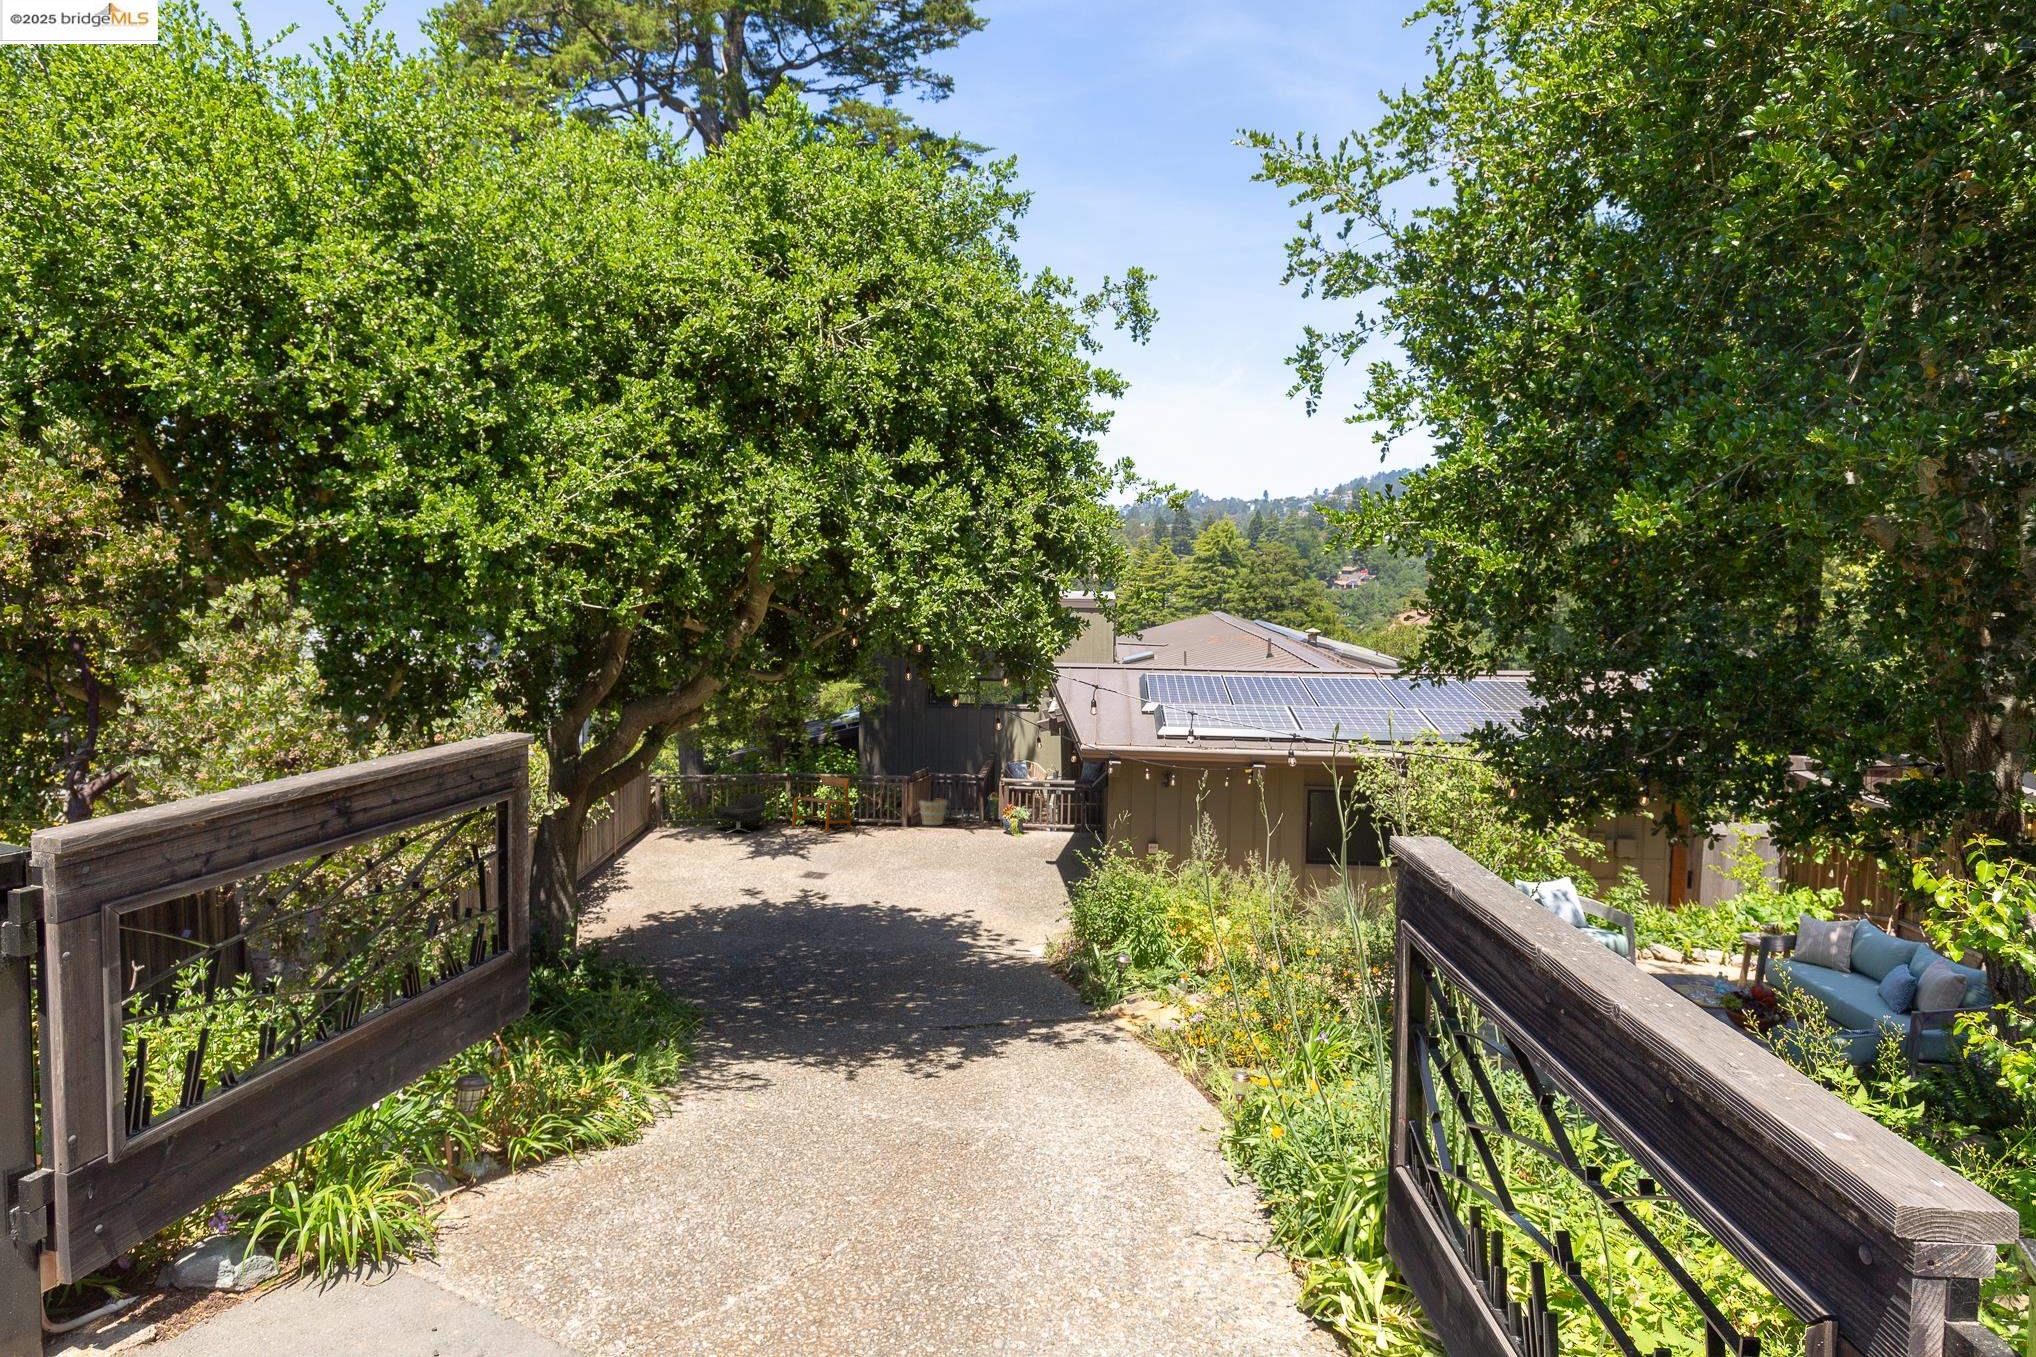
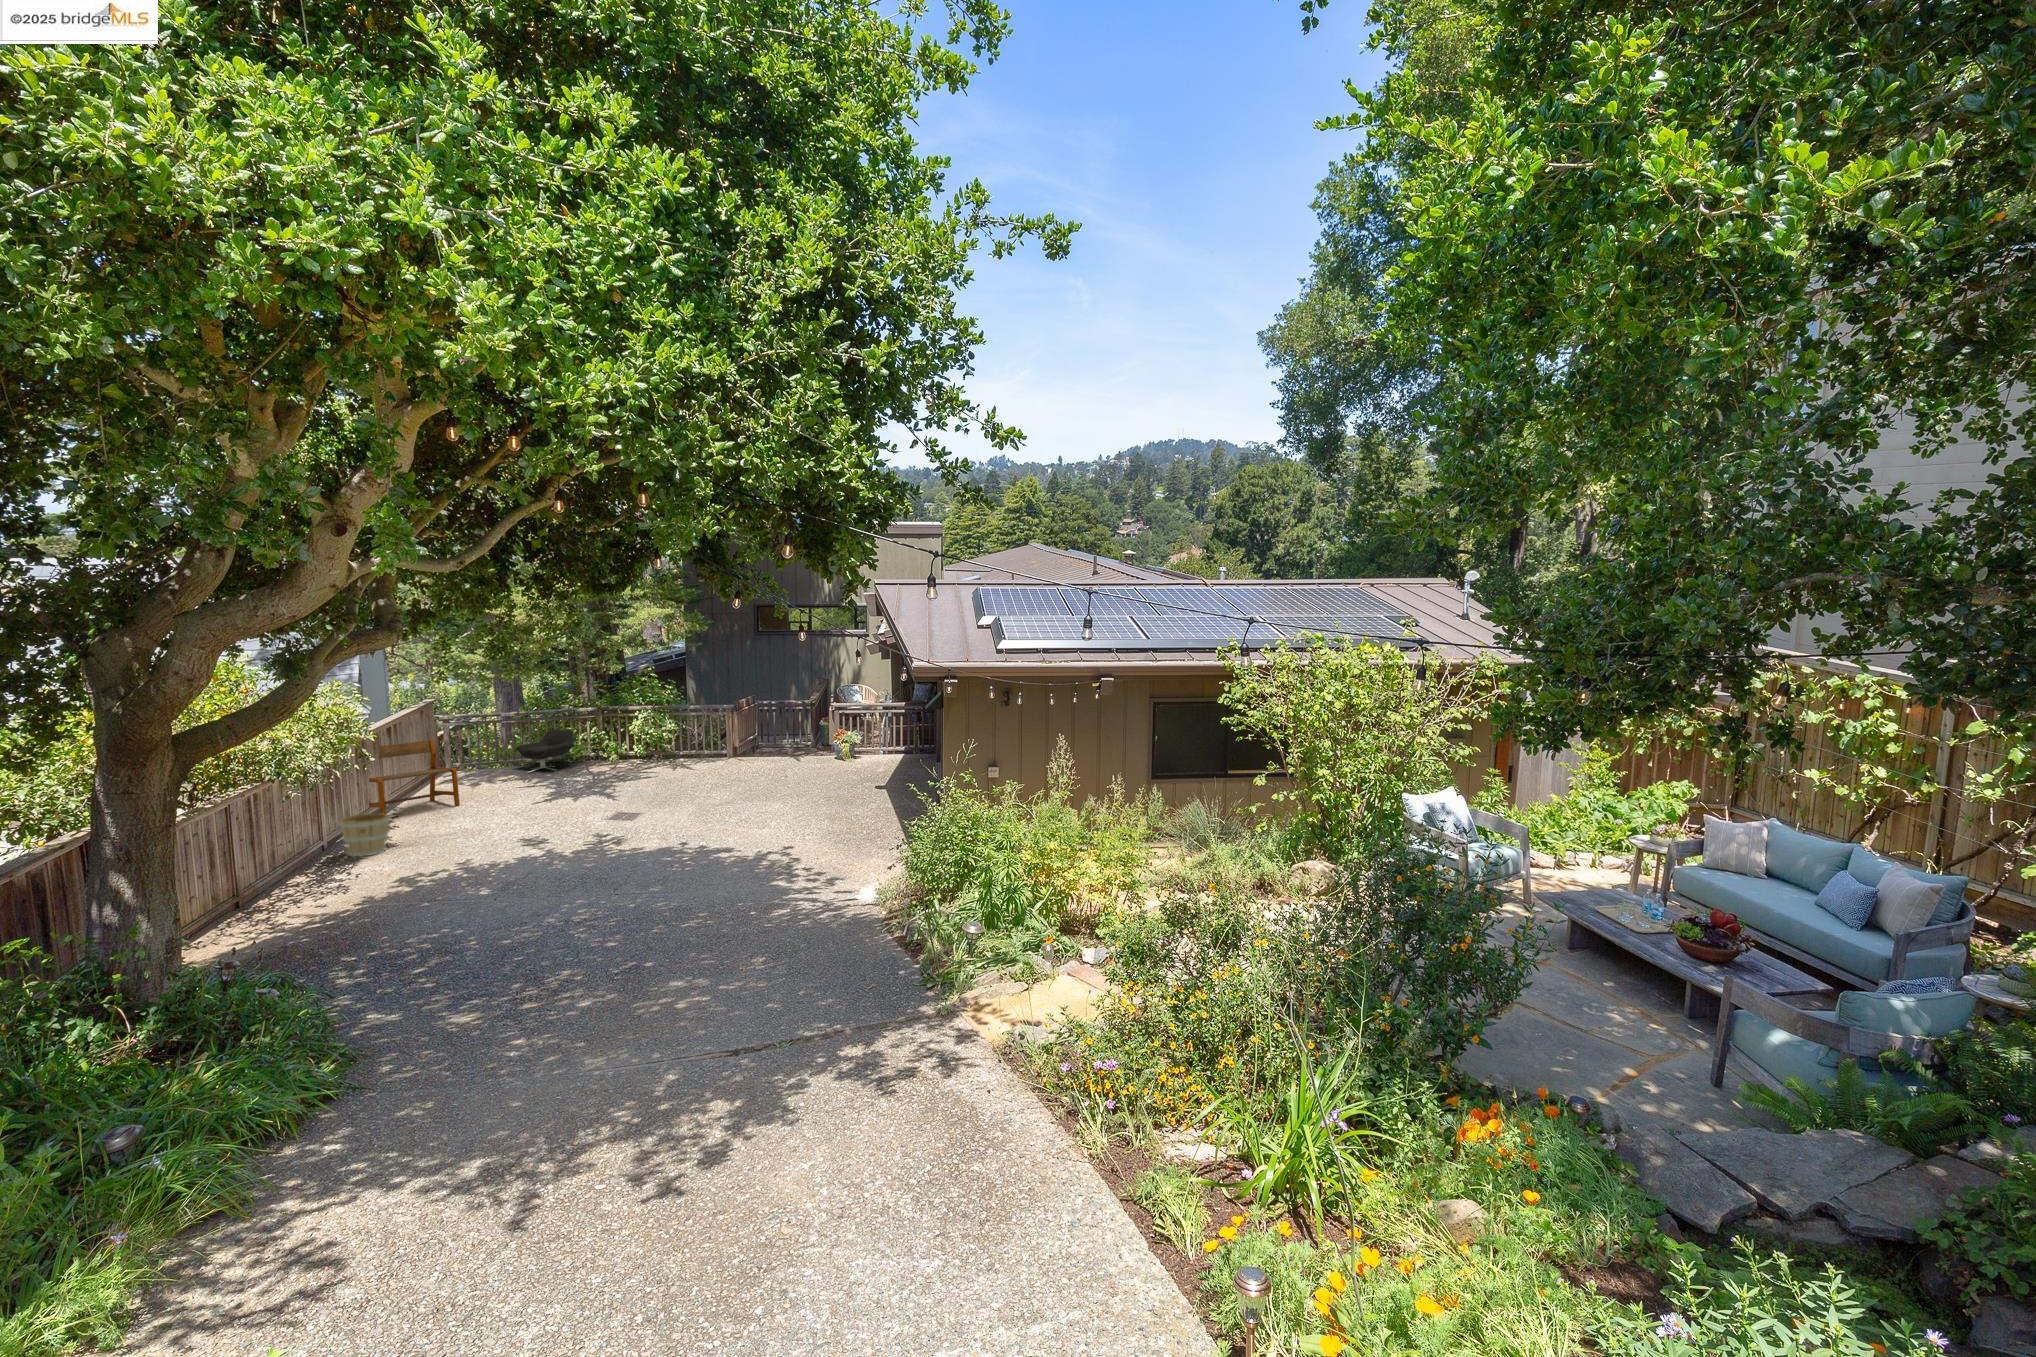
bench: present [792,775,851,833] -> present [368,739,460,814]
wooden bucket: present [919,798,947,825] -> present [339,813,391,857]

